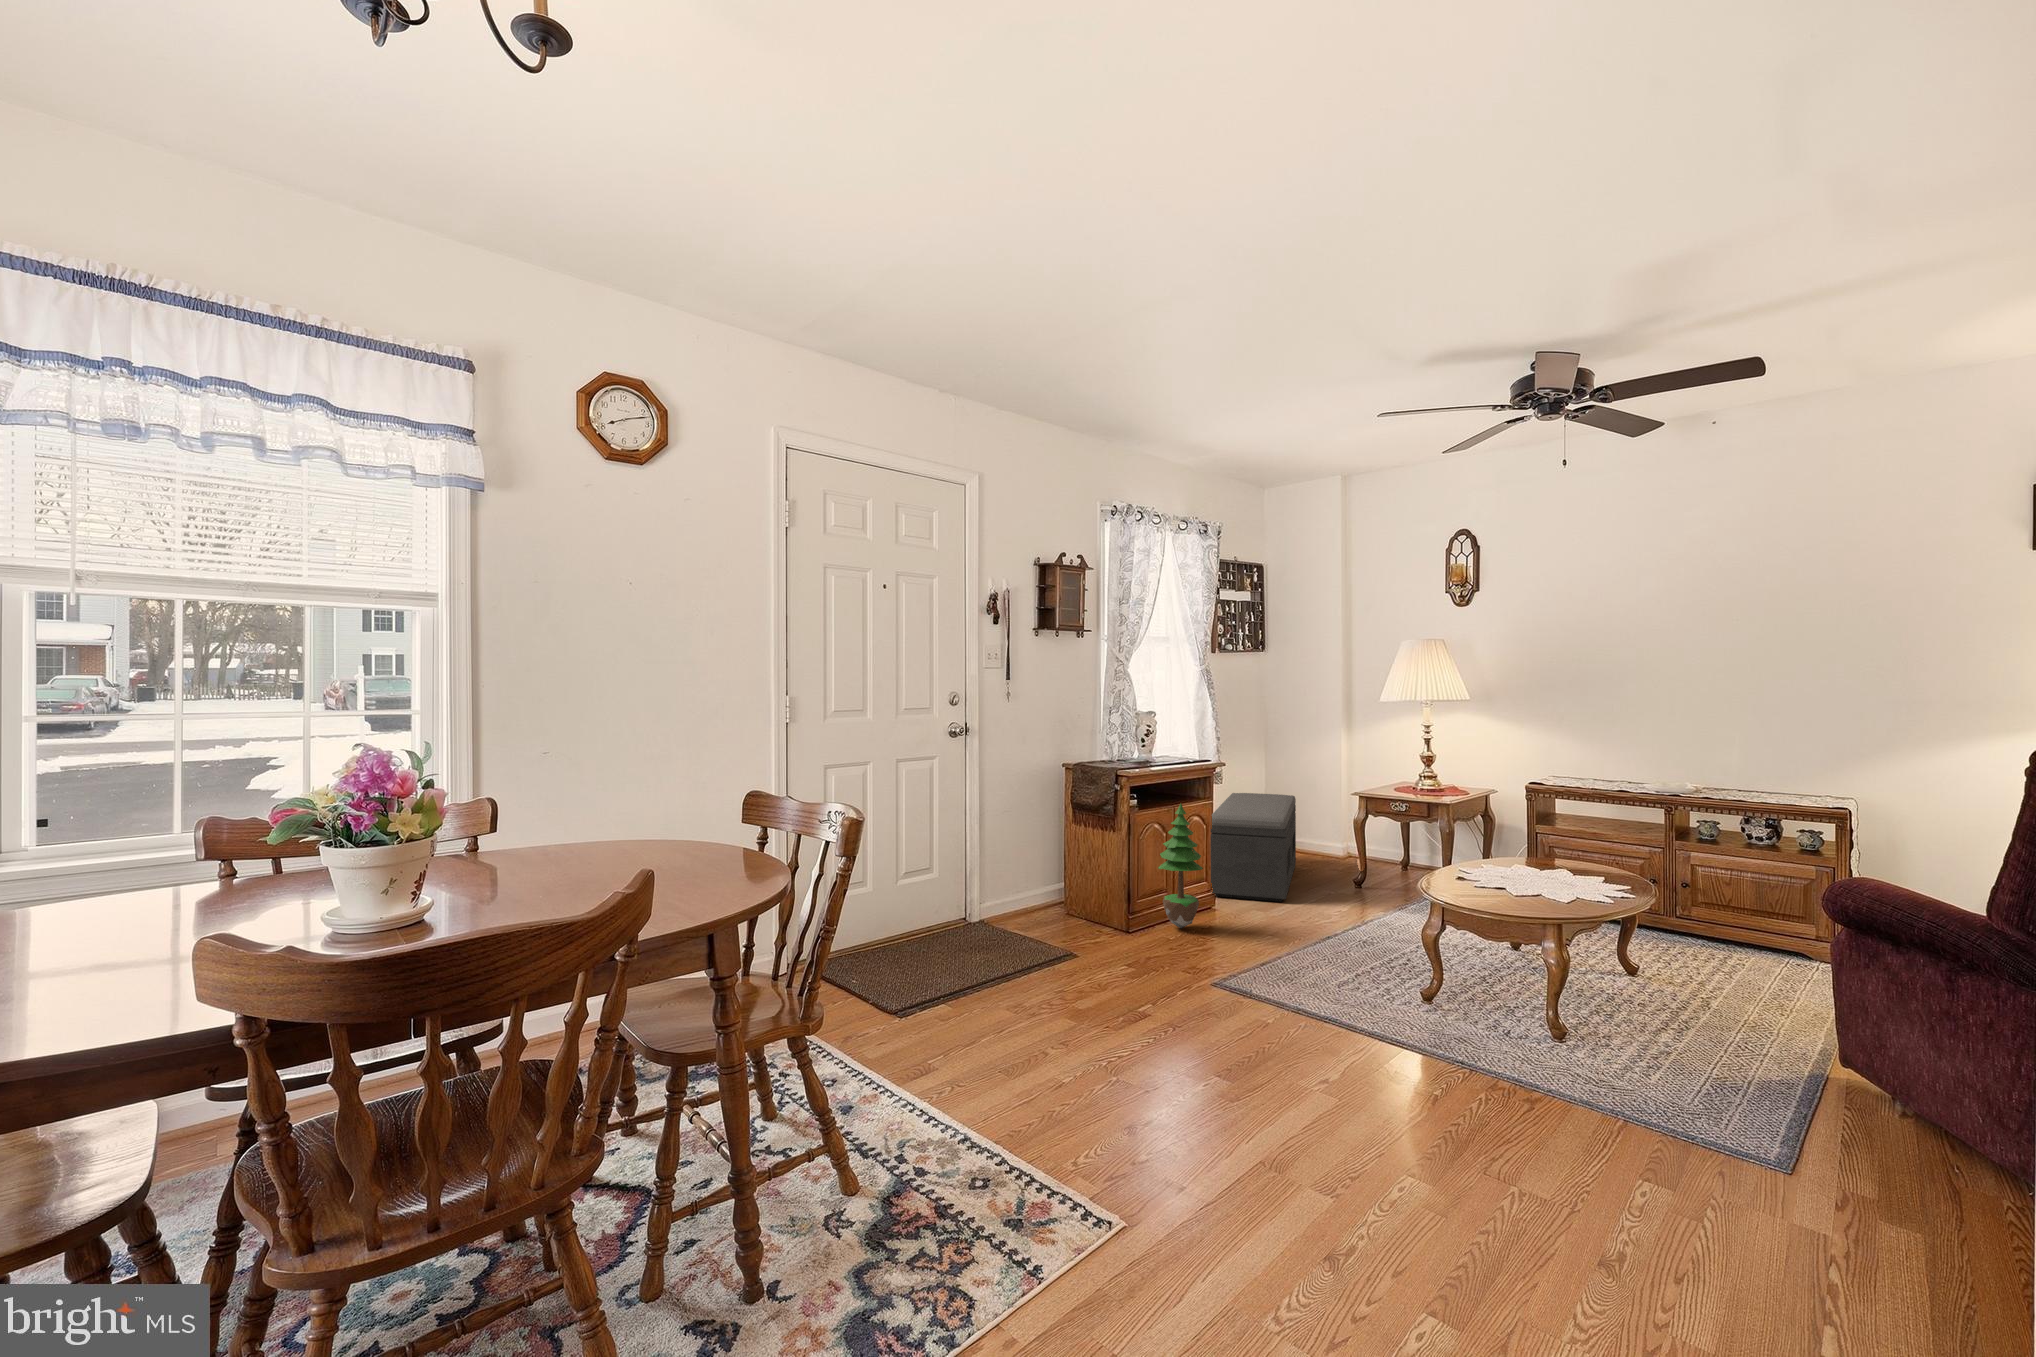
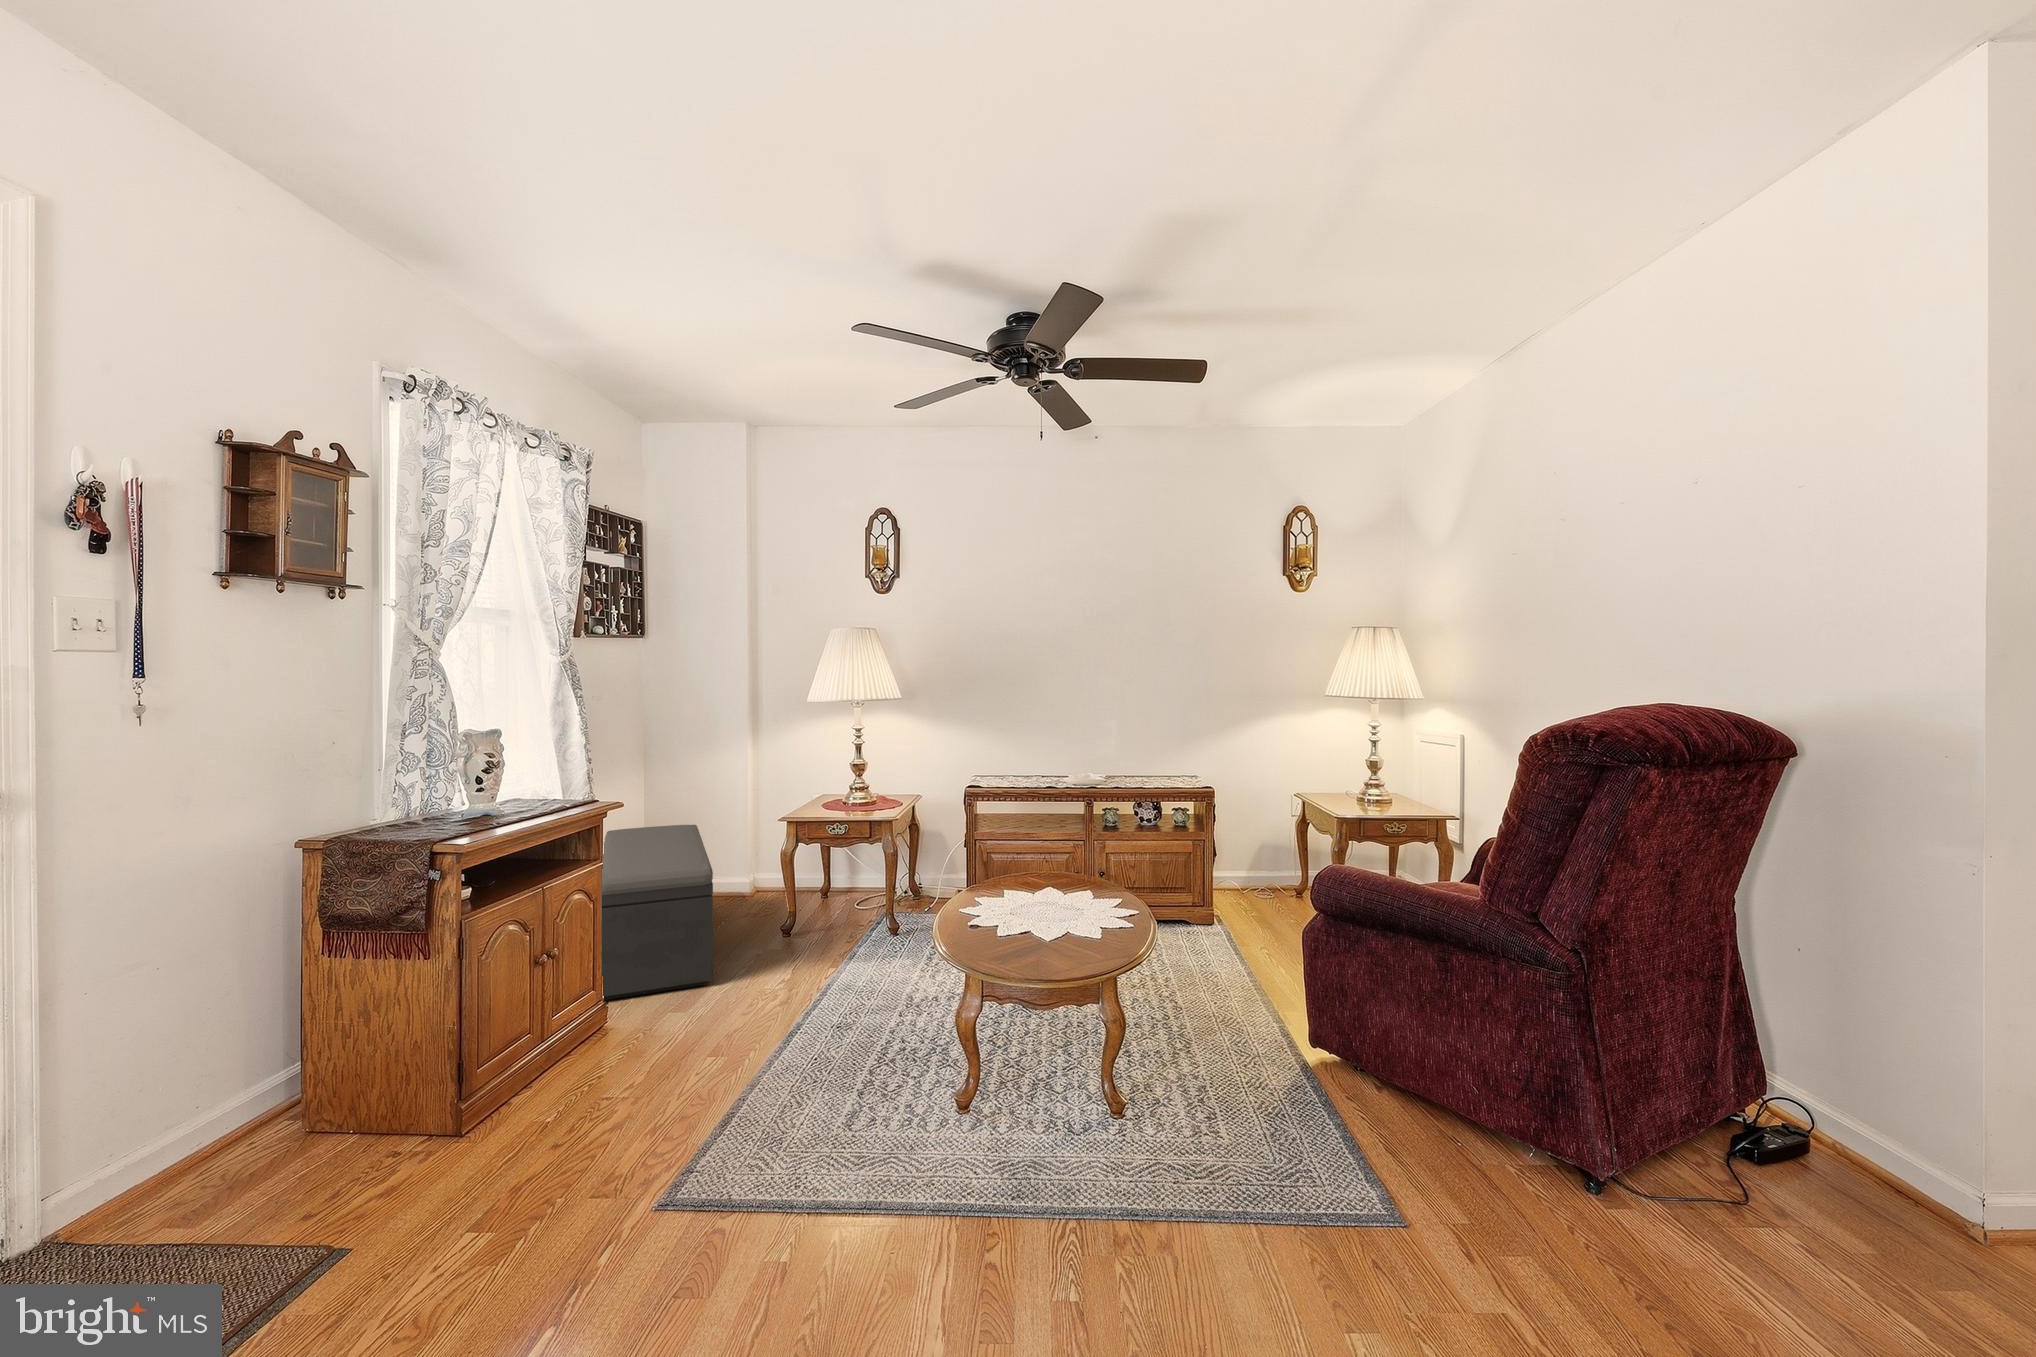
potted tree: present [1158,803,1203,928] -> none [519,883,605,1093]

